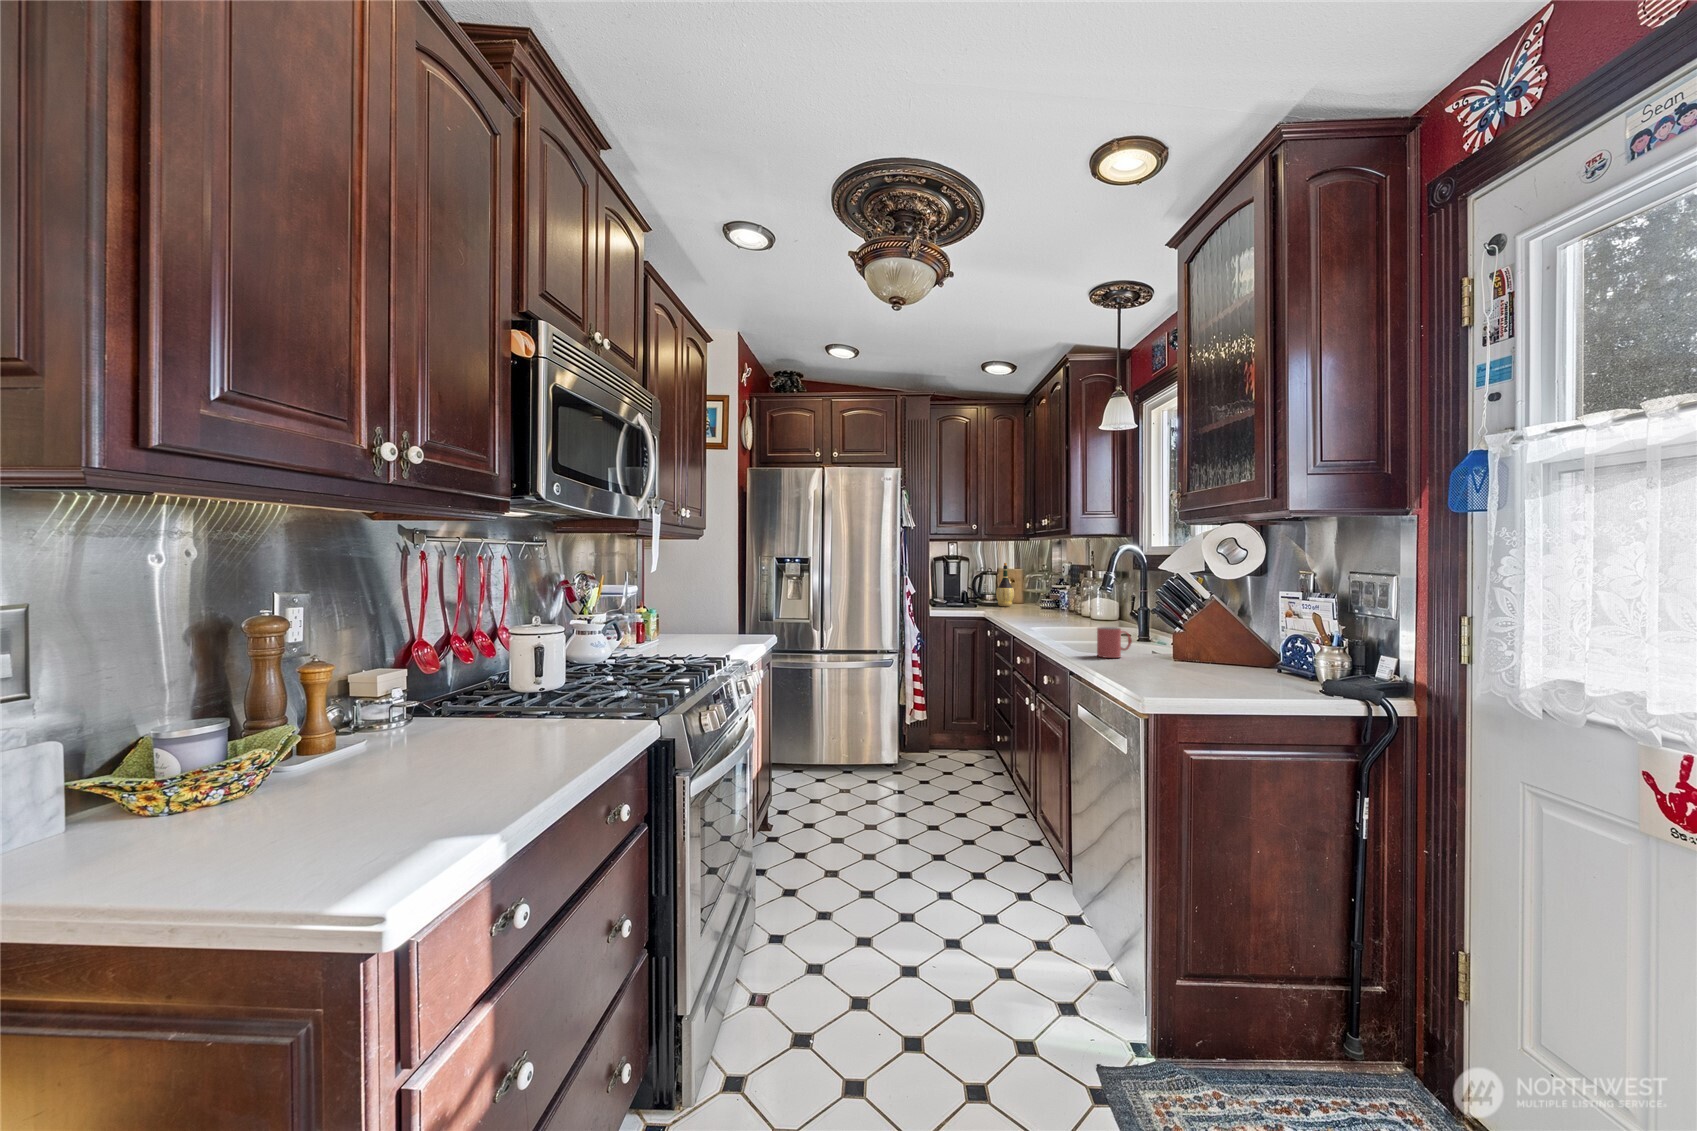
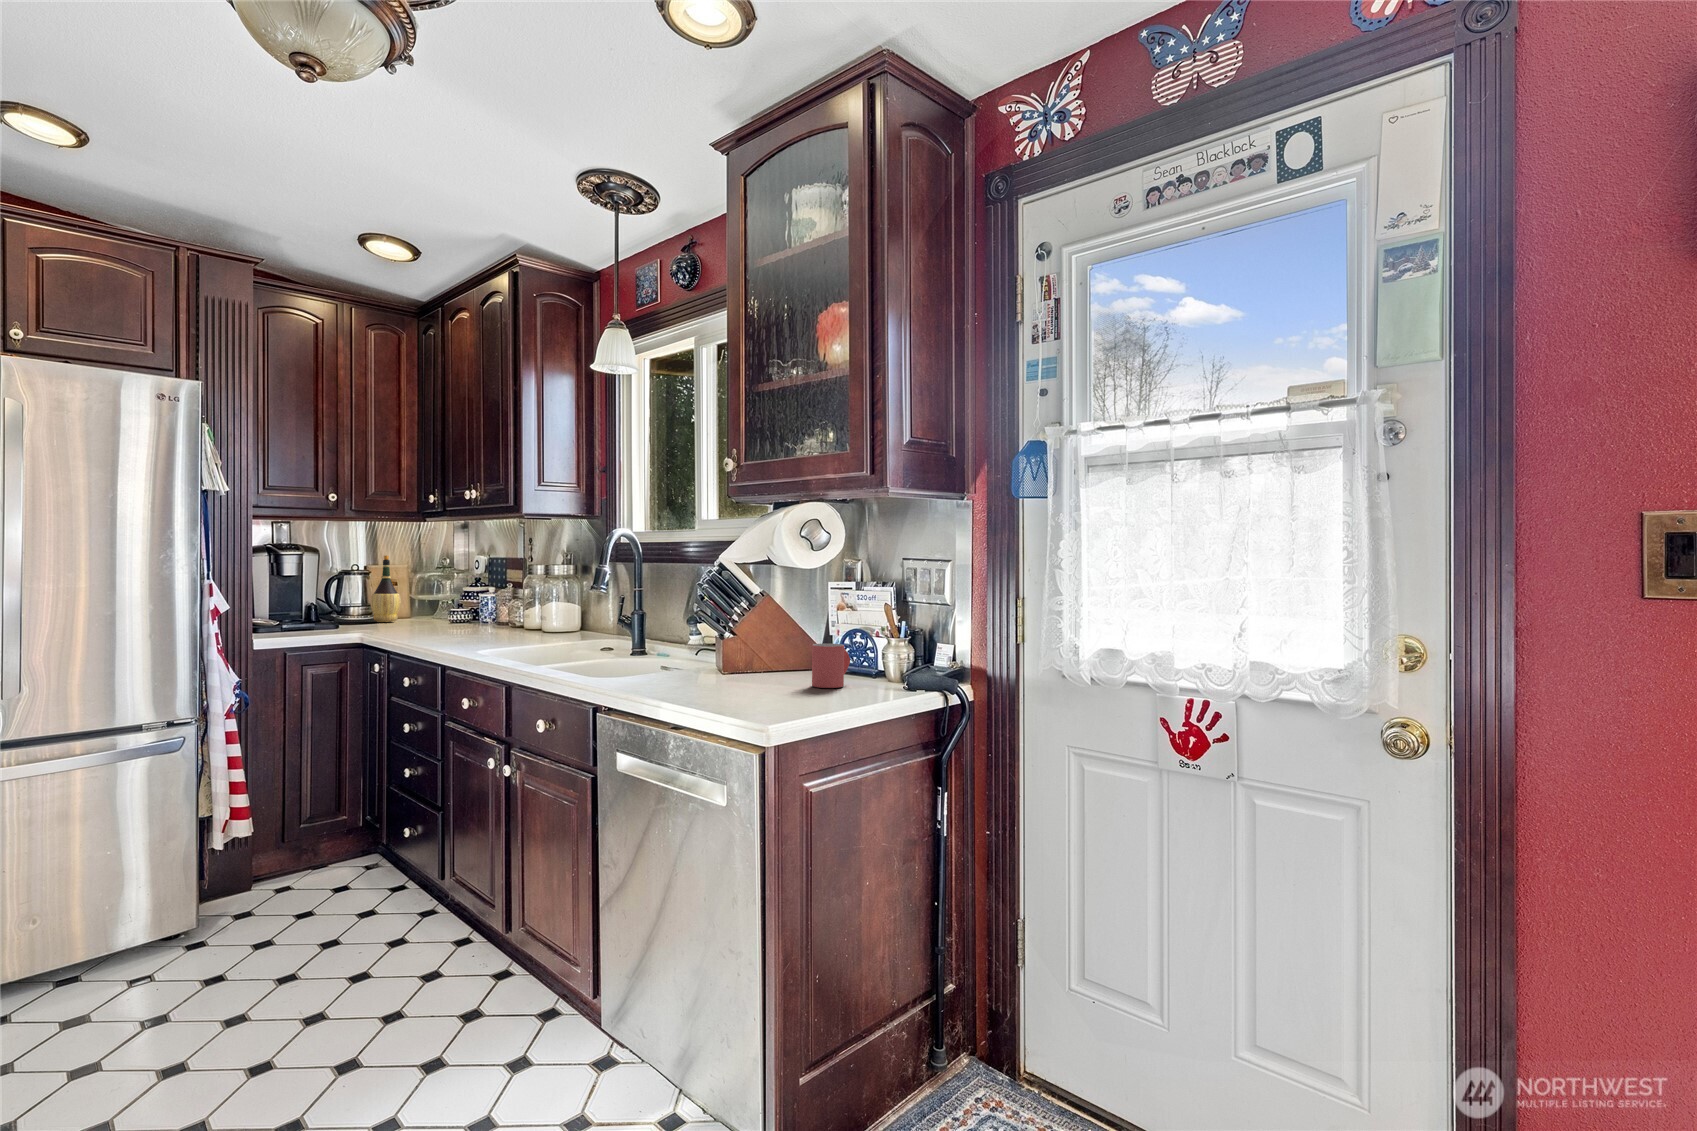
mug: present [1097,627,1132,658] -> present [812,643,850,688]

